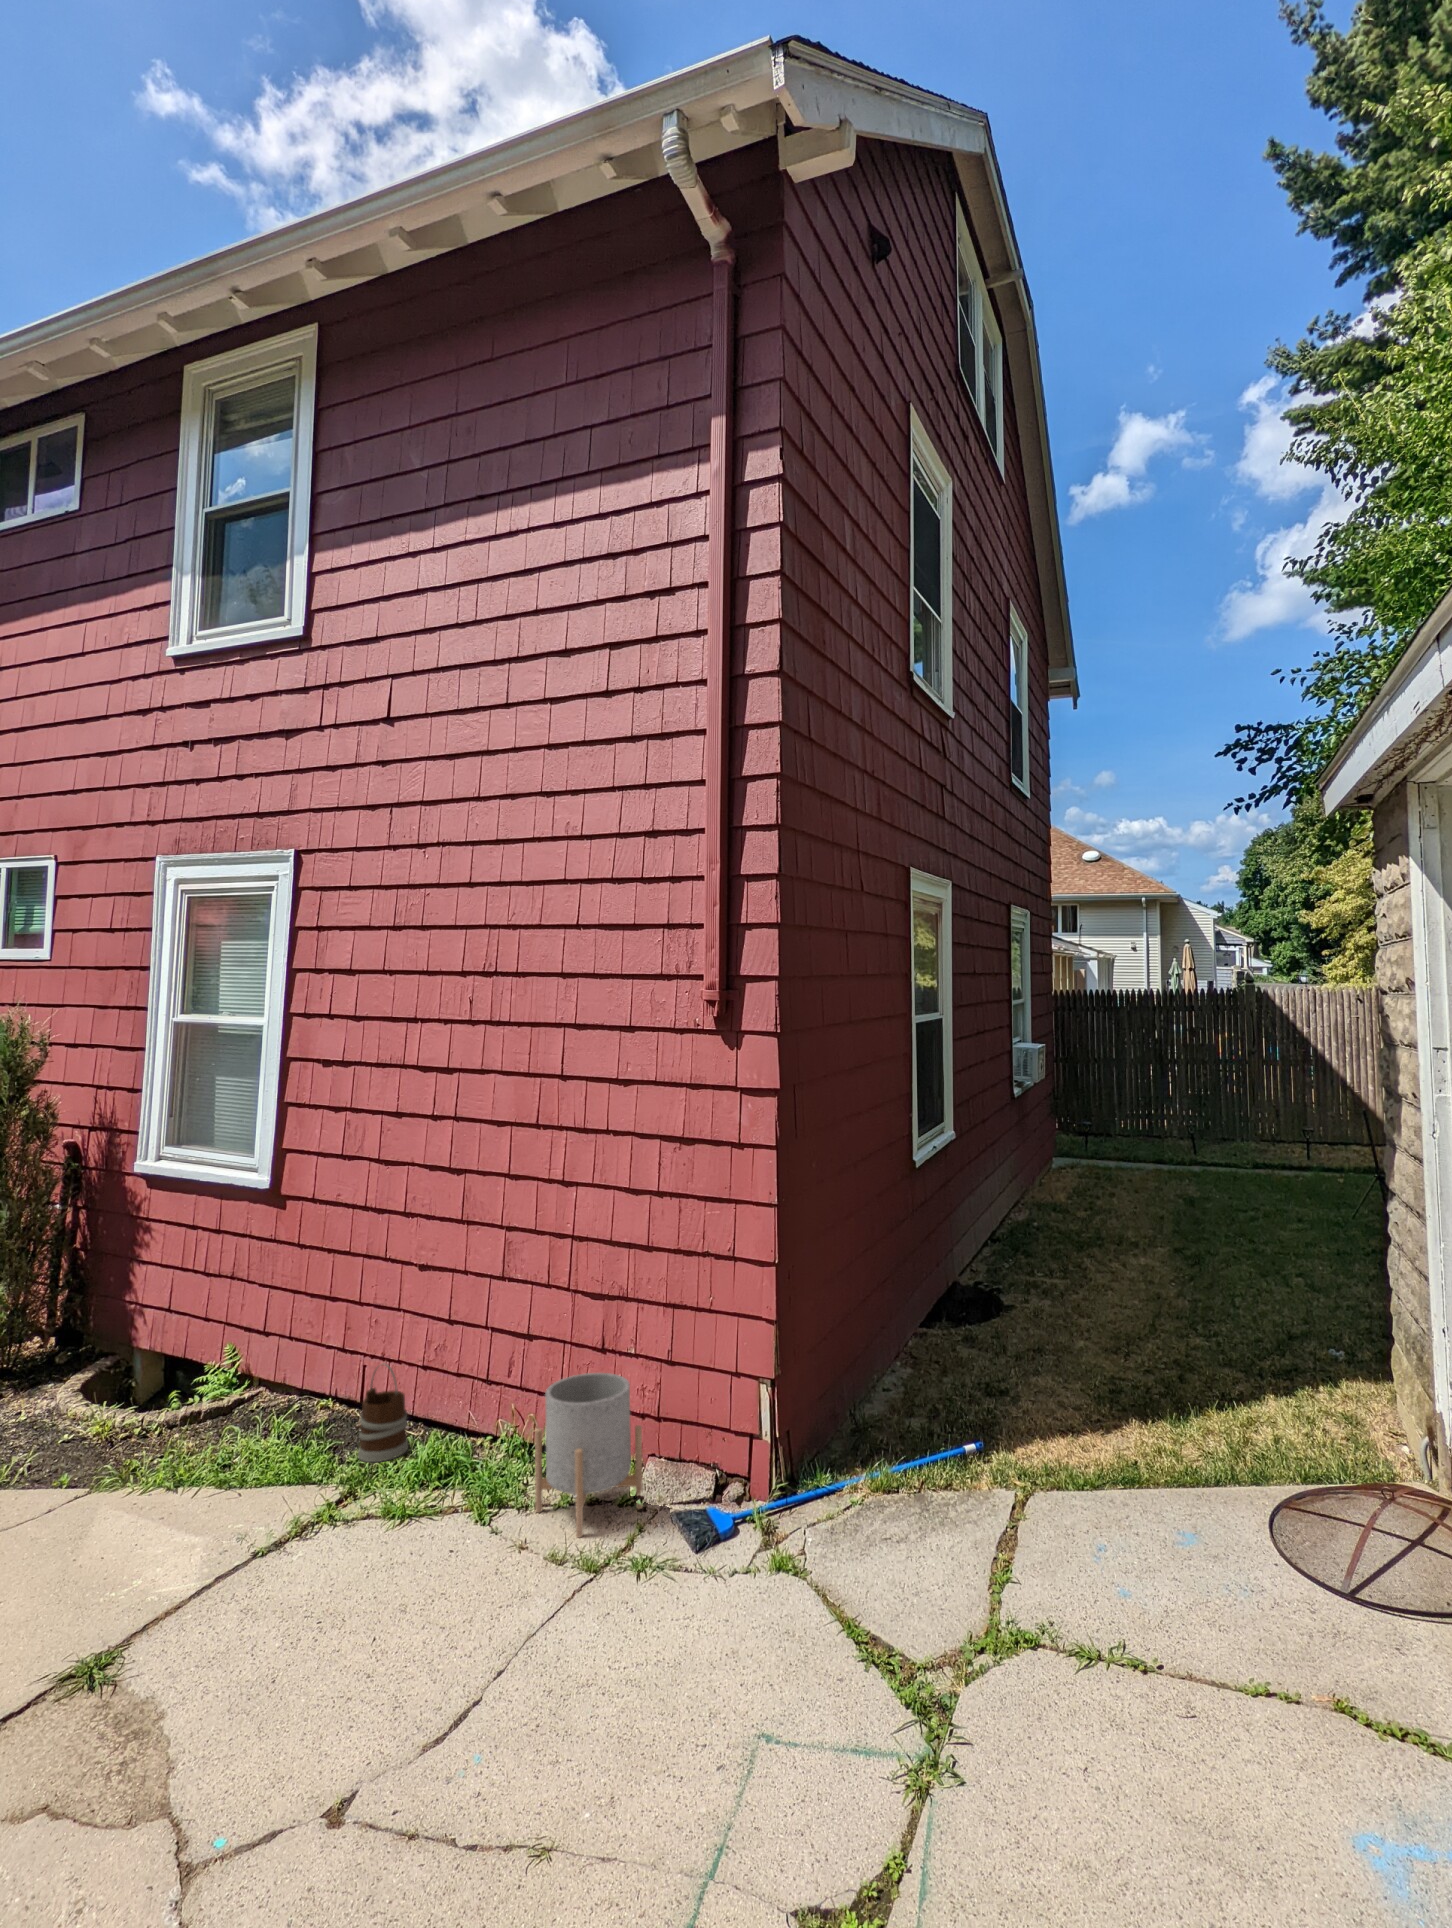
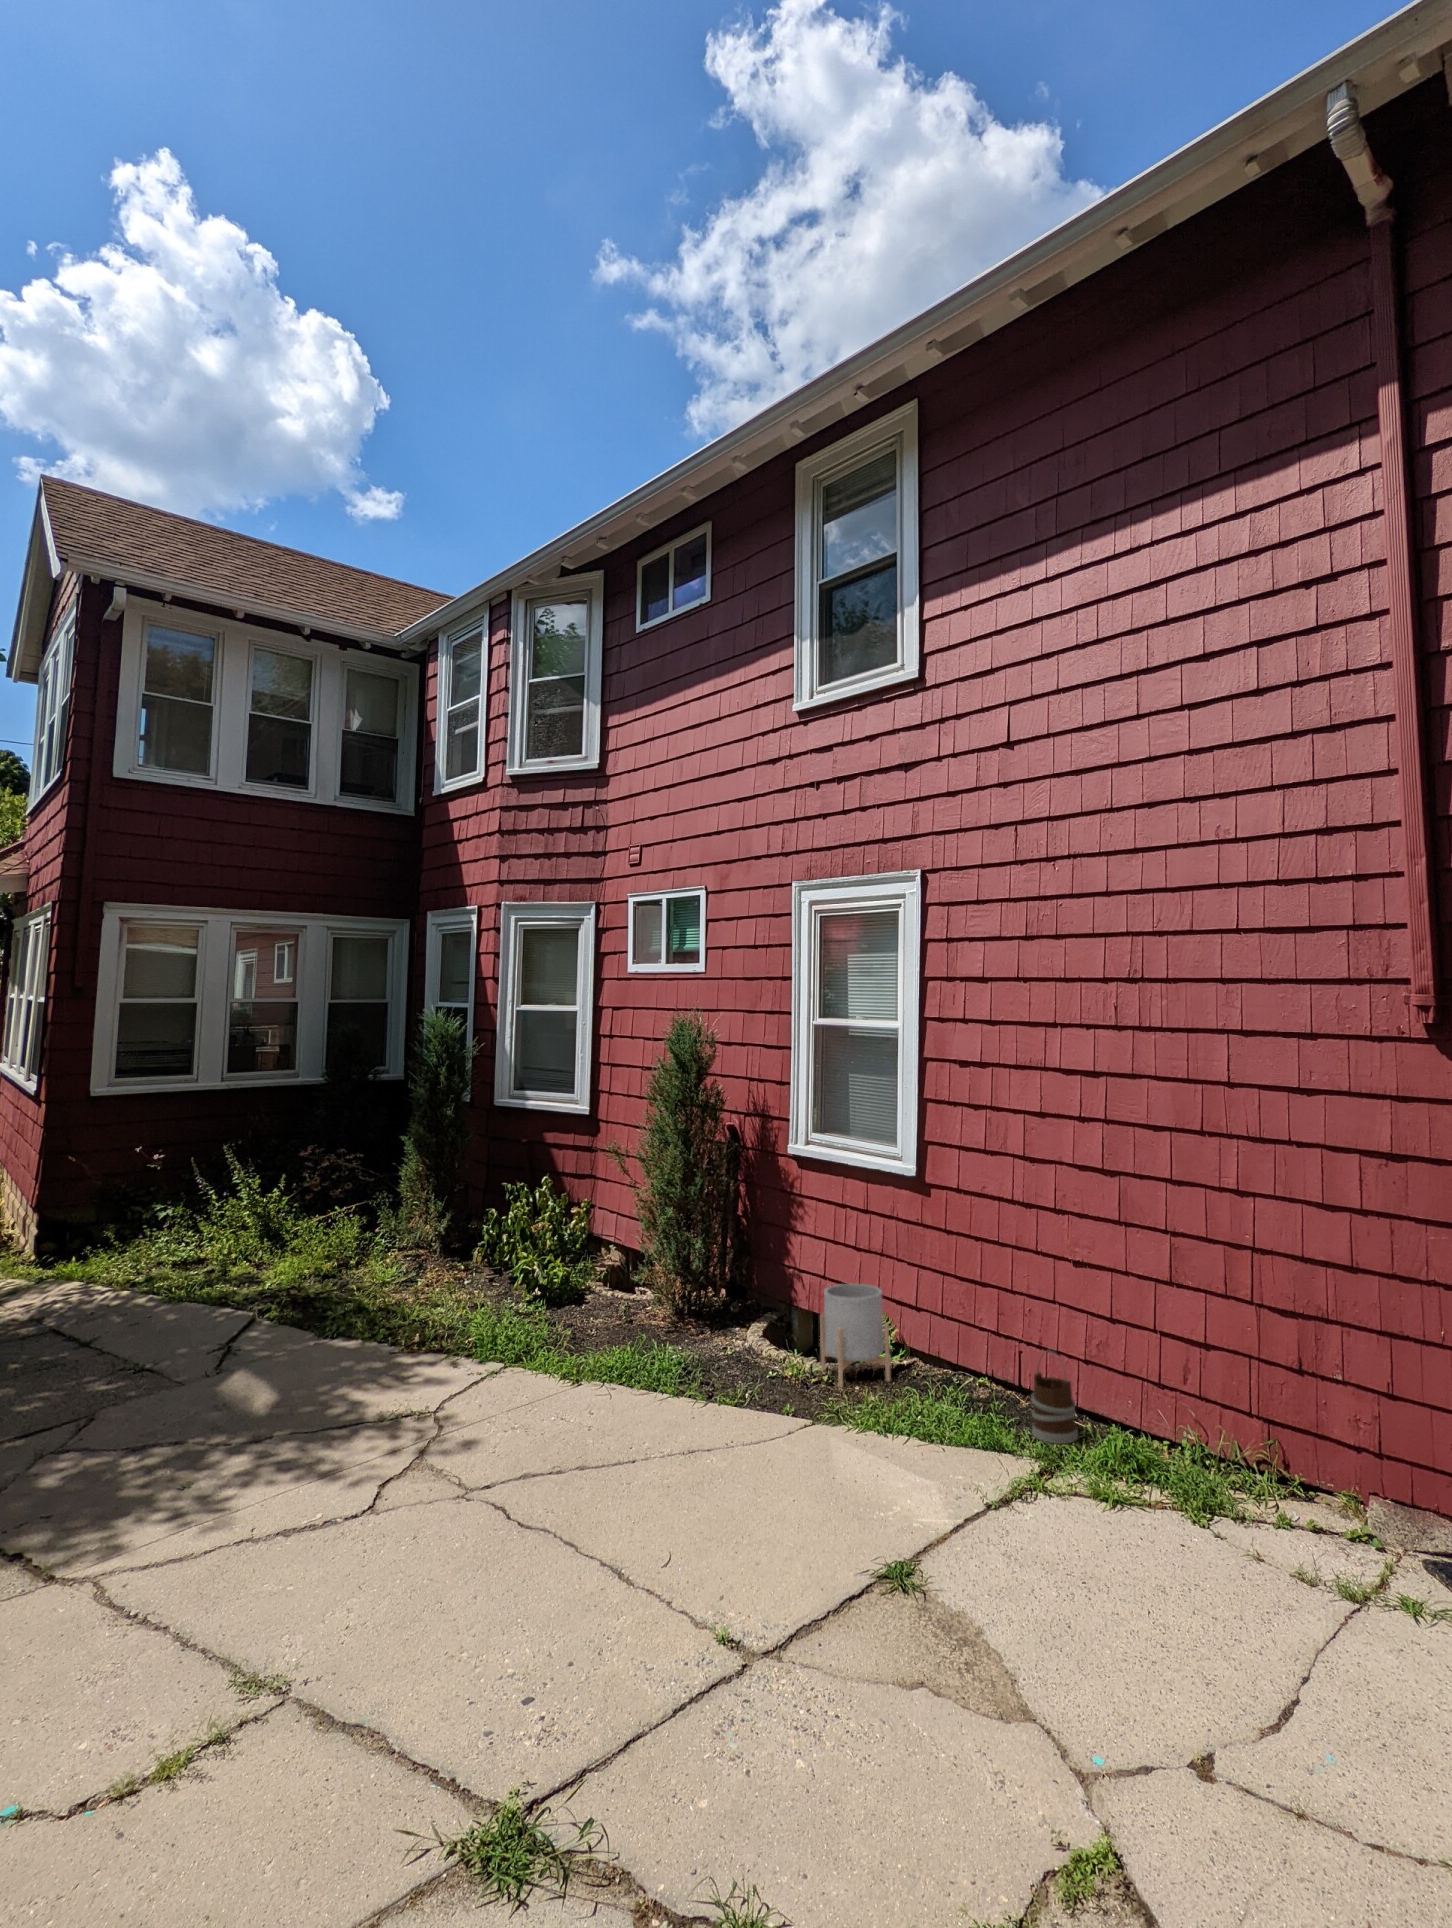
planter: present [535,1373,643,1538] -> present [820,1284,890,1387]

